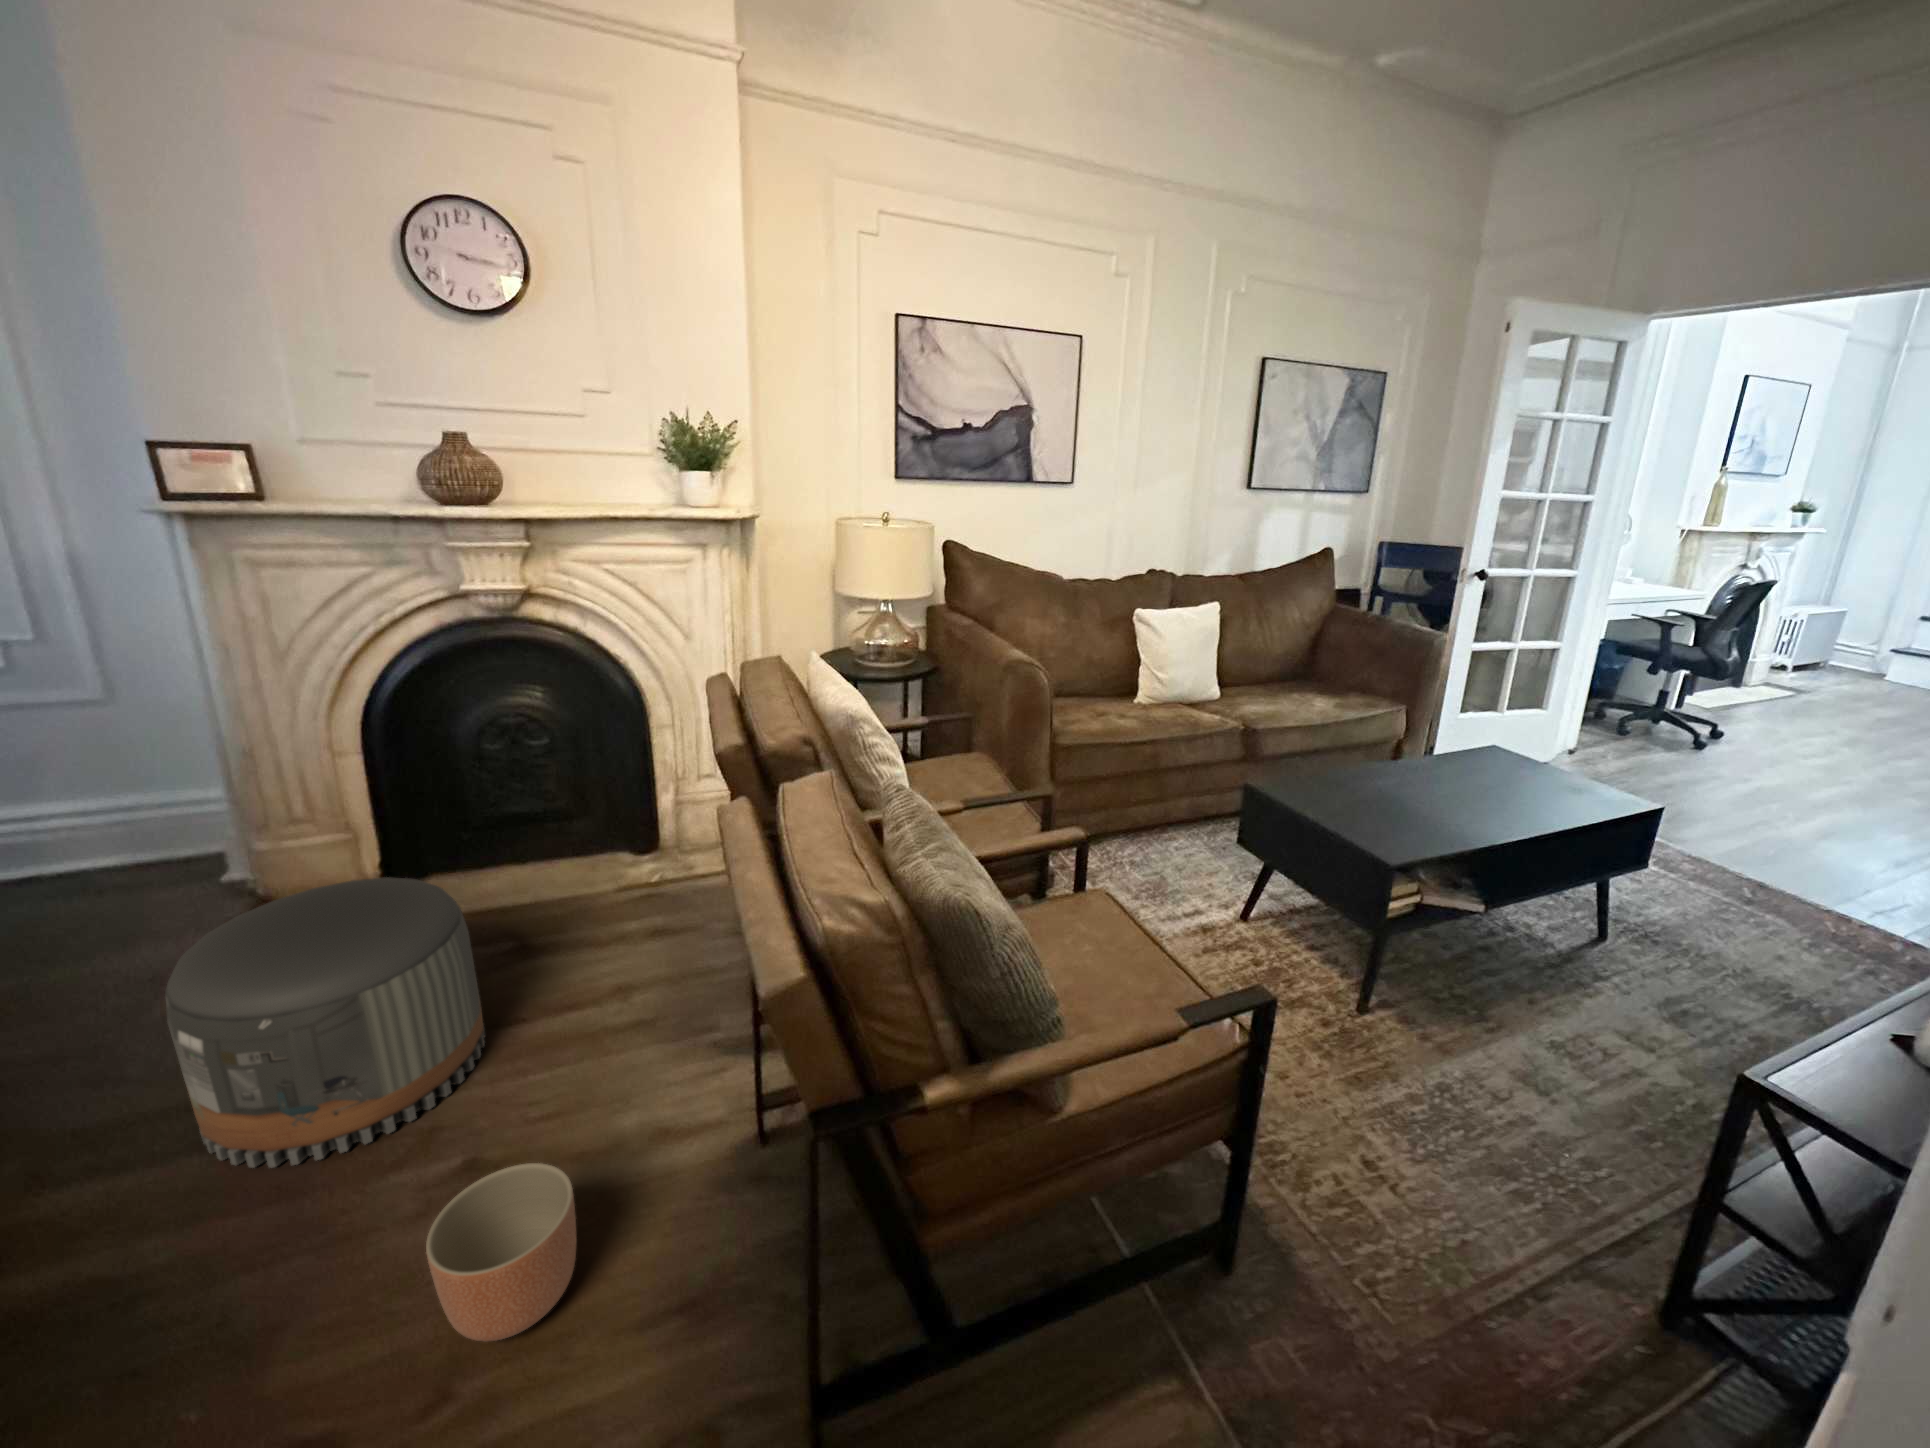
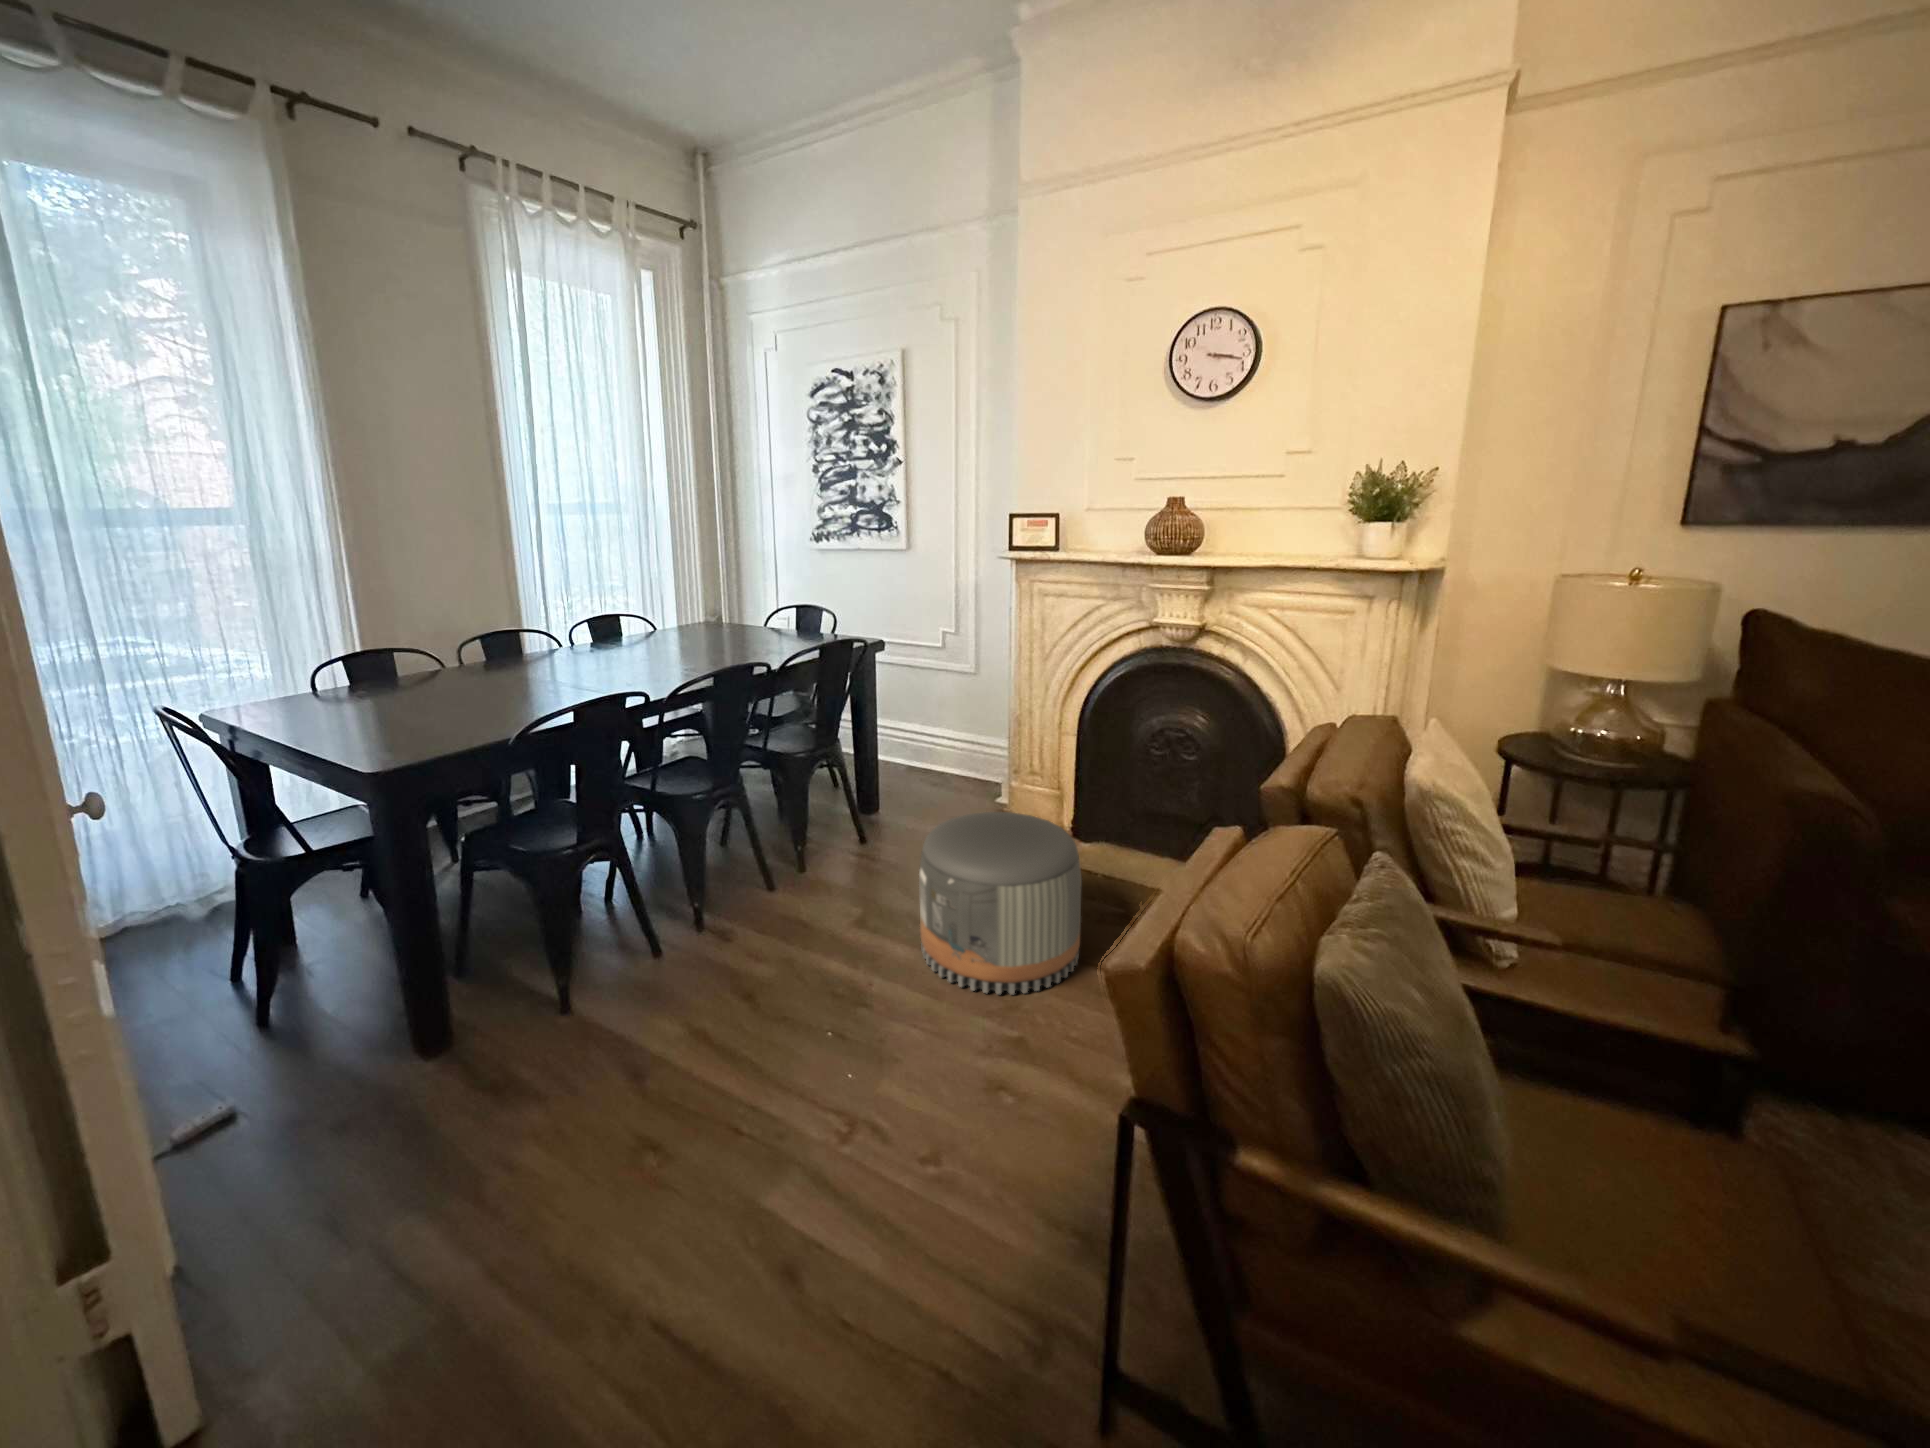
planter: present [426,1163,576,1341] -> none [960,1046,1056,1174]

